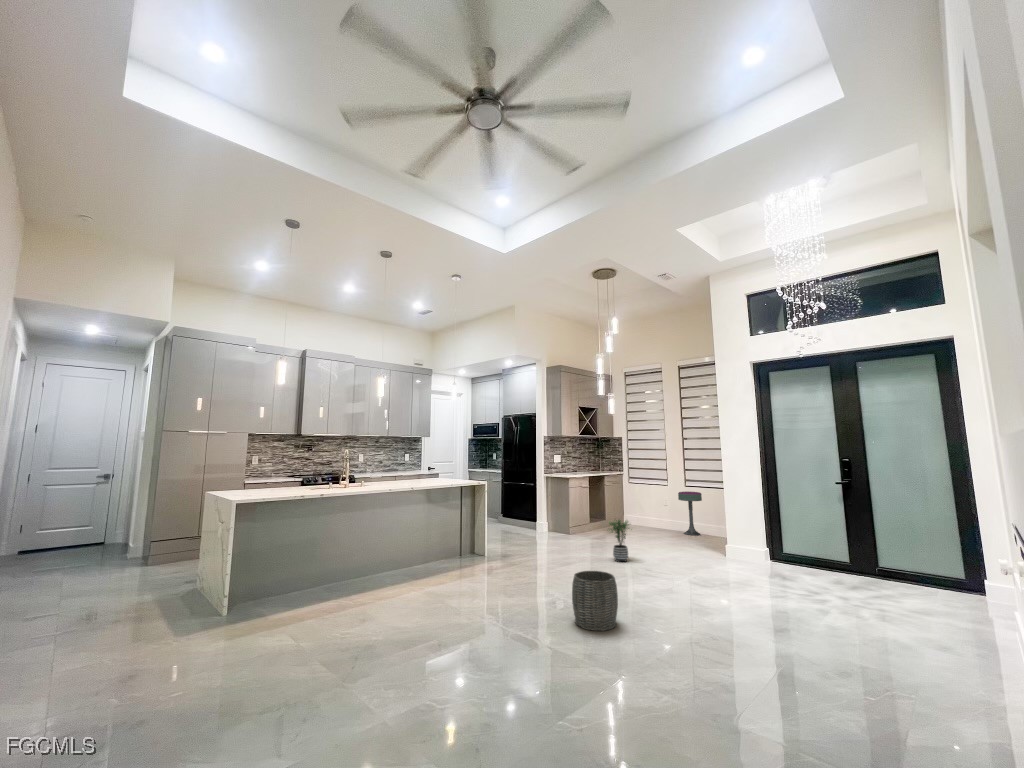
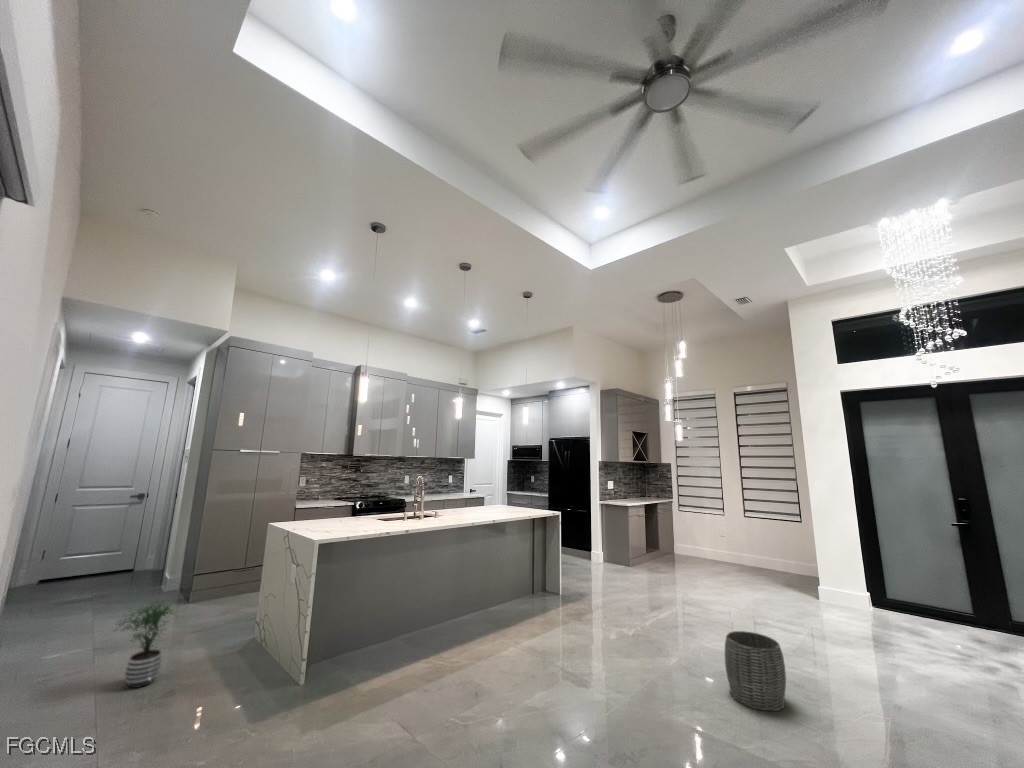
bar stool: present [678,492,702,535] -> none [740,523,766,570]
potted plant: present [609,520,629,562] -> present [115,602,175,688]

